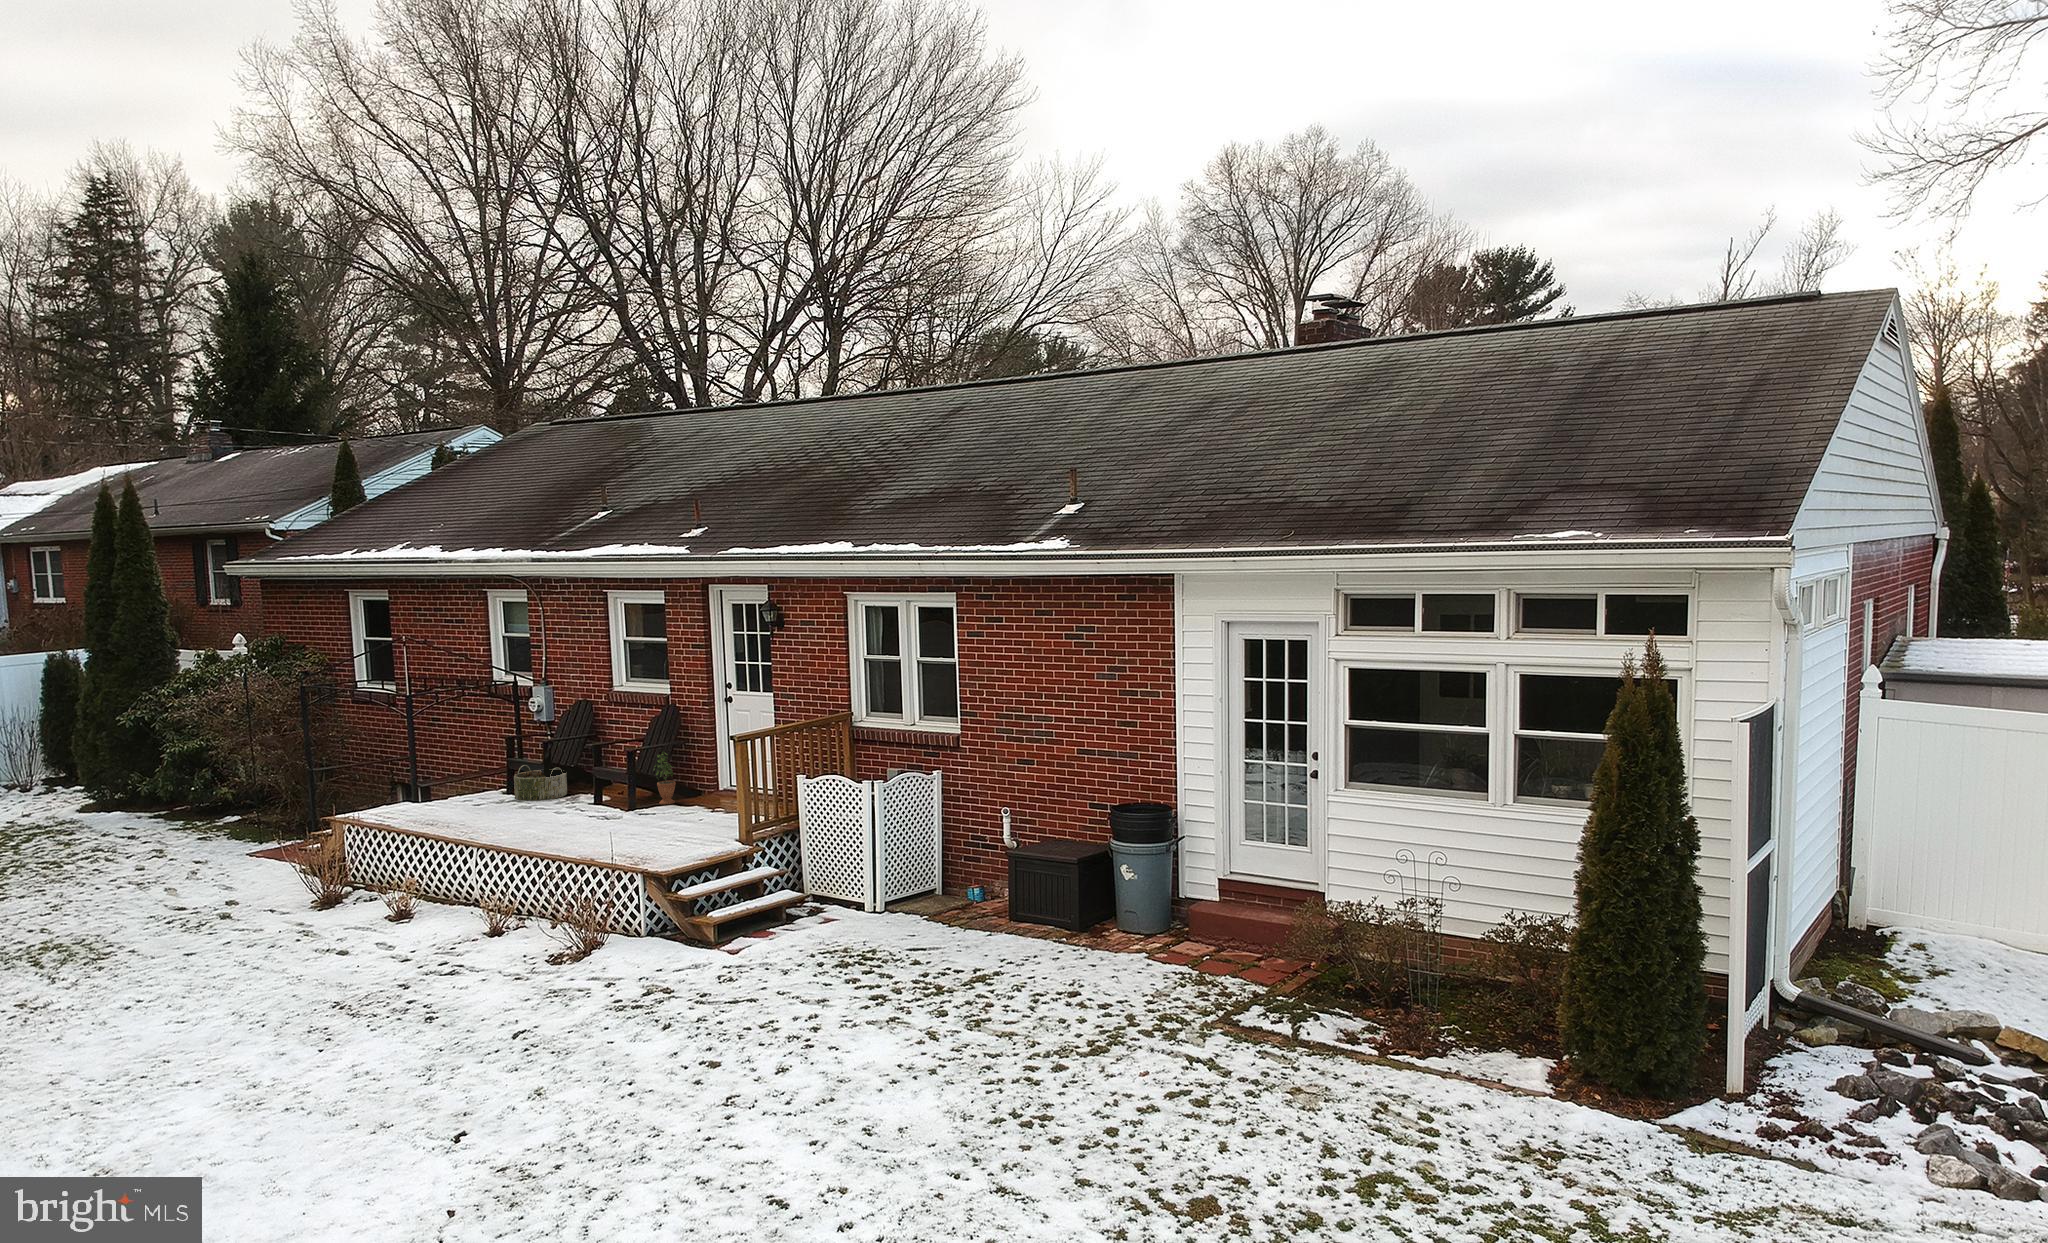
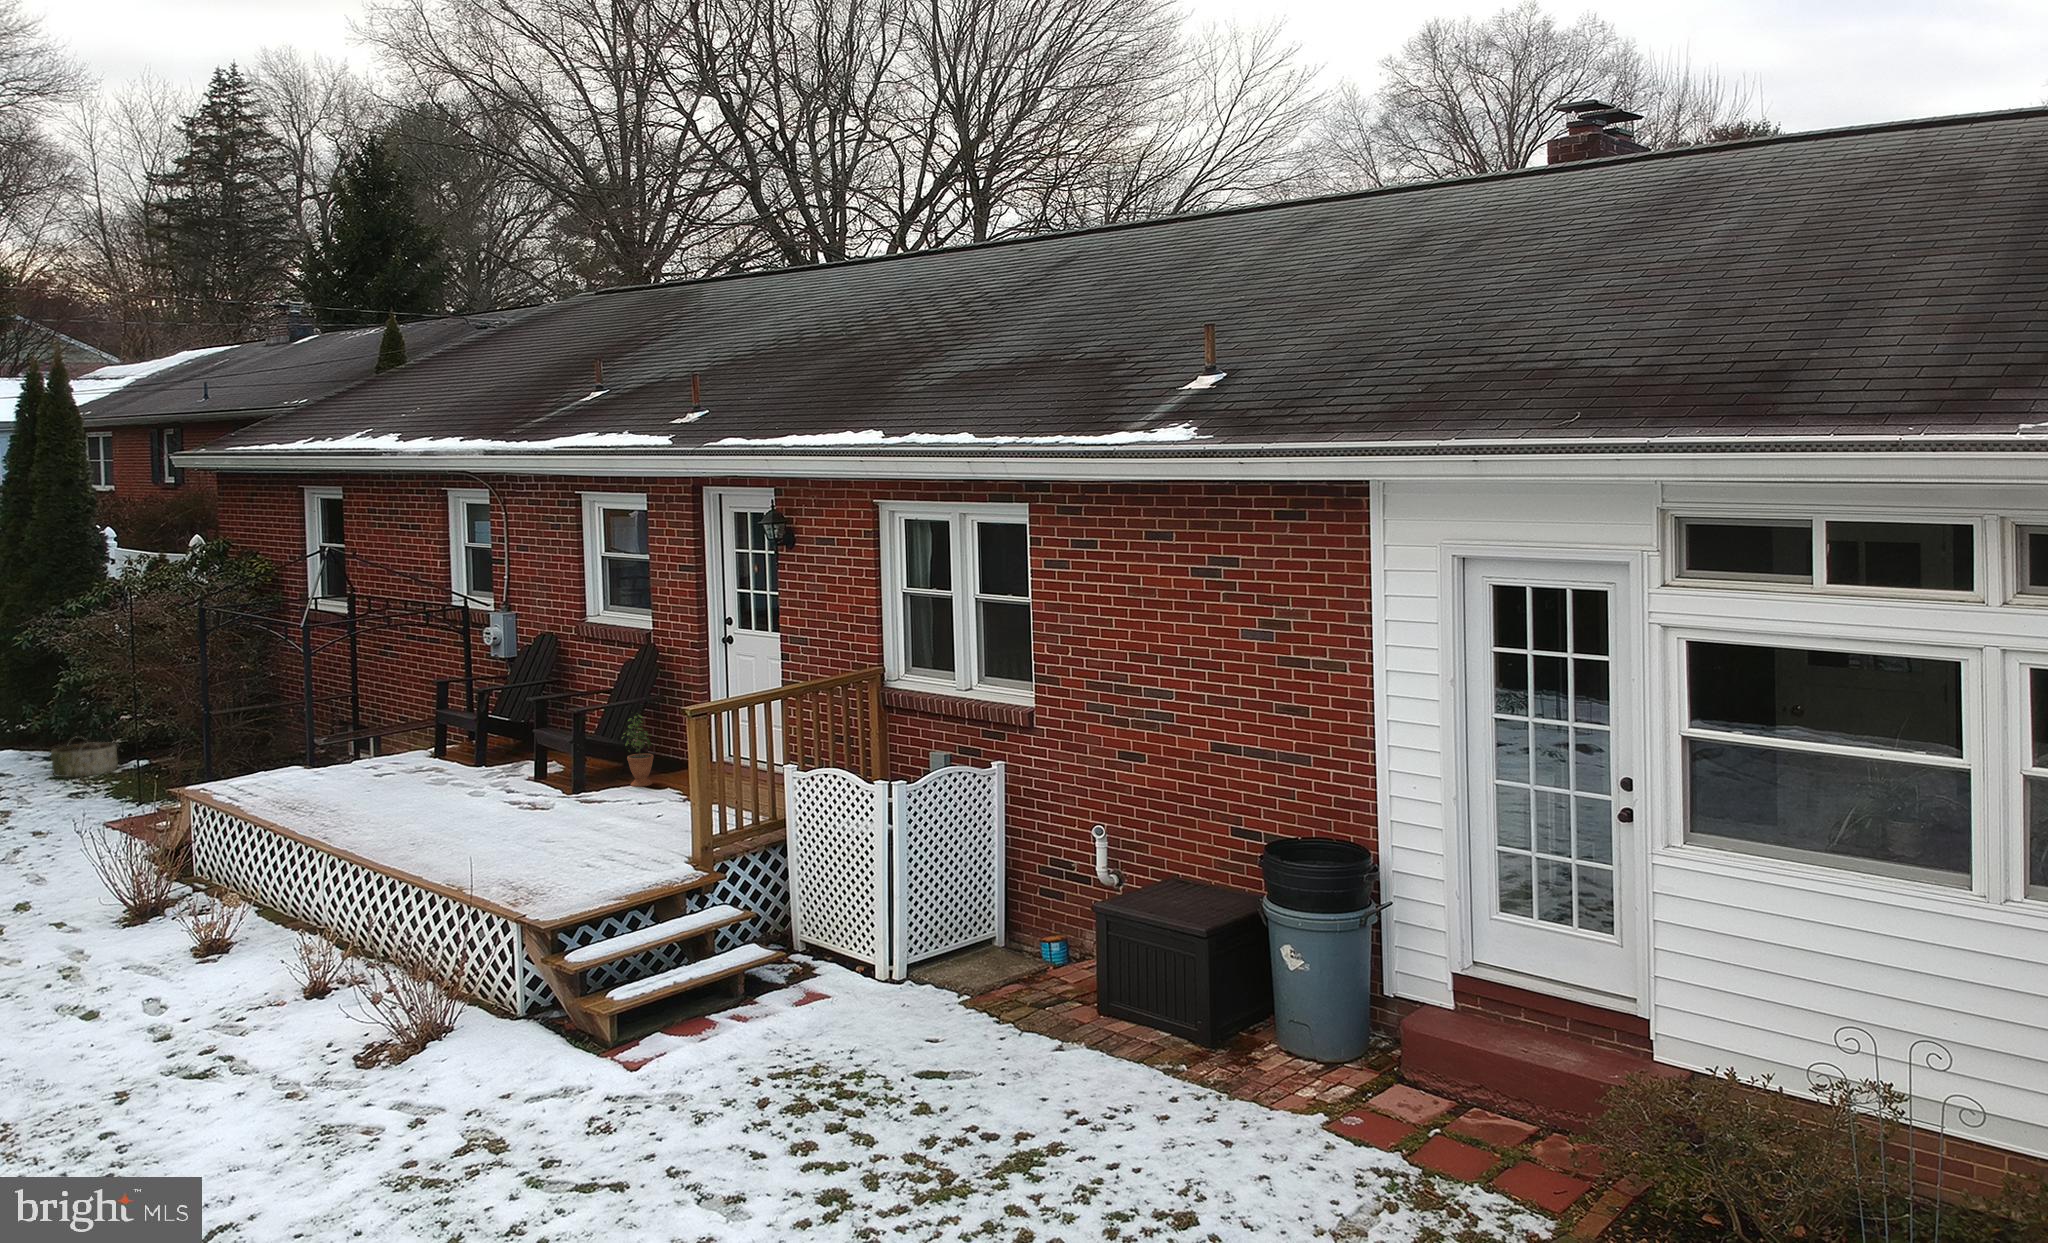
basket: present [514,765,567,801] -> present [51,737,118,777]

